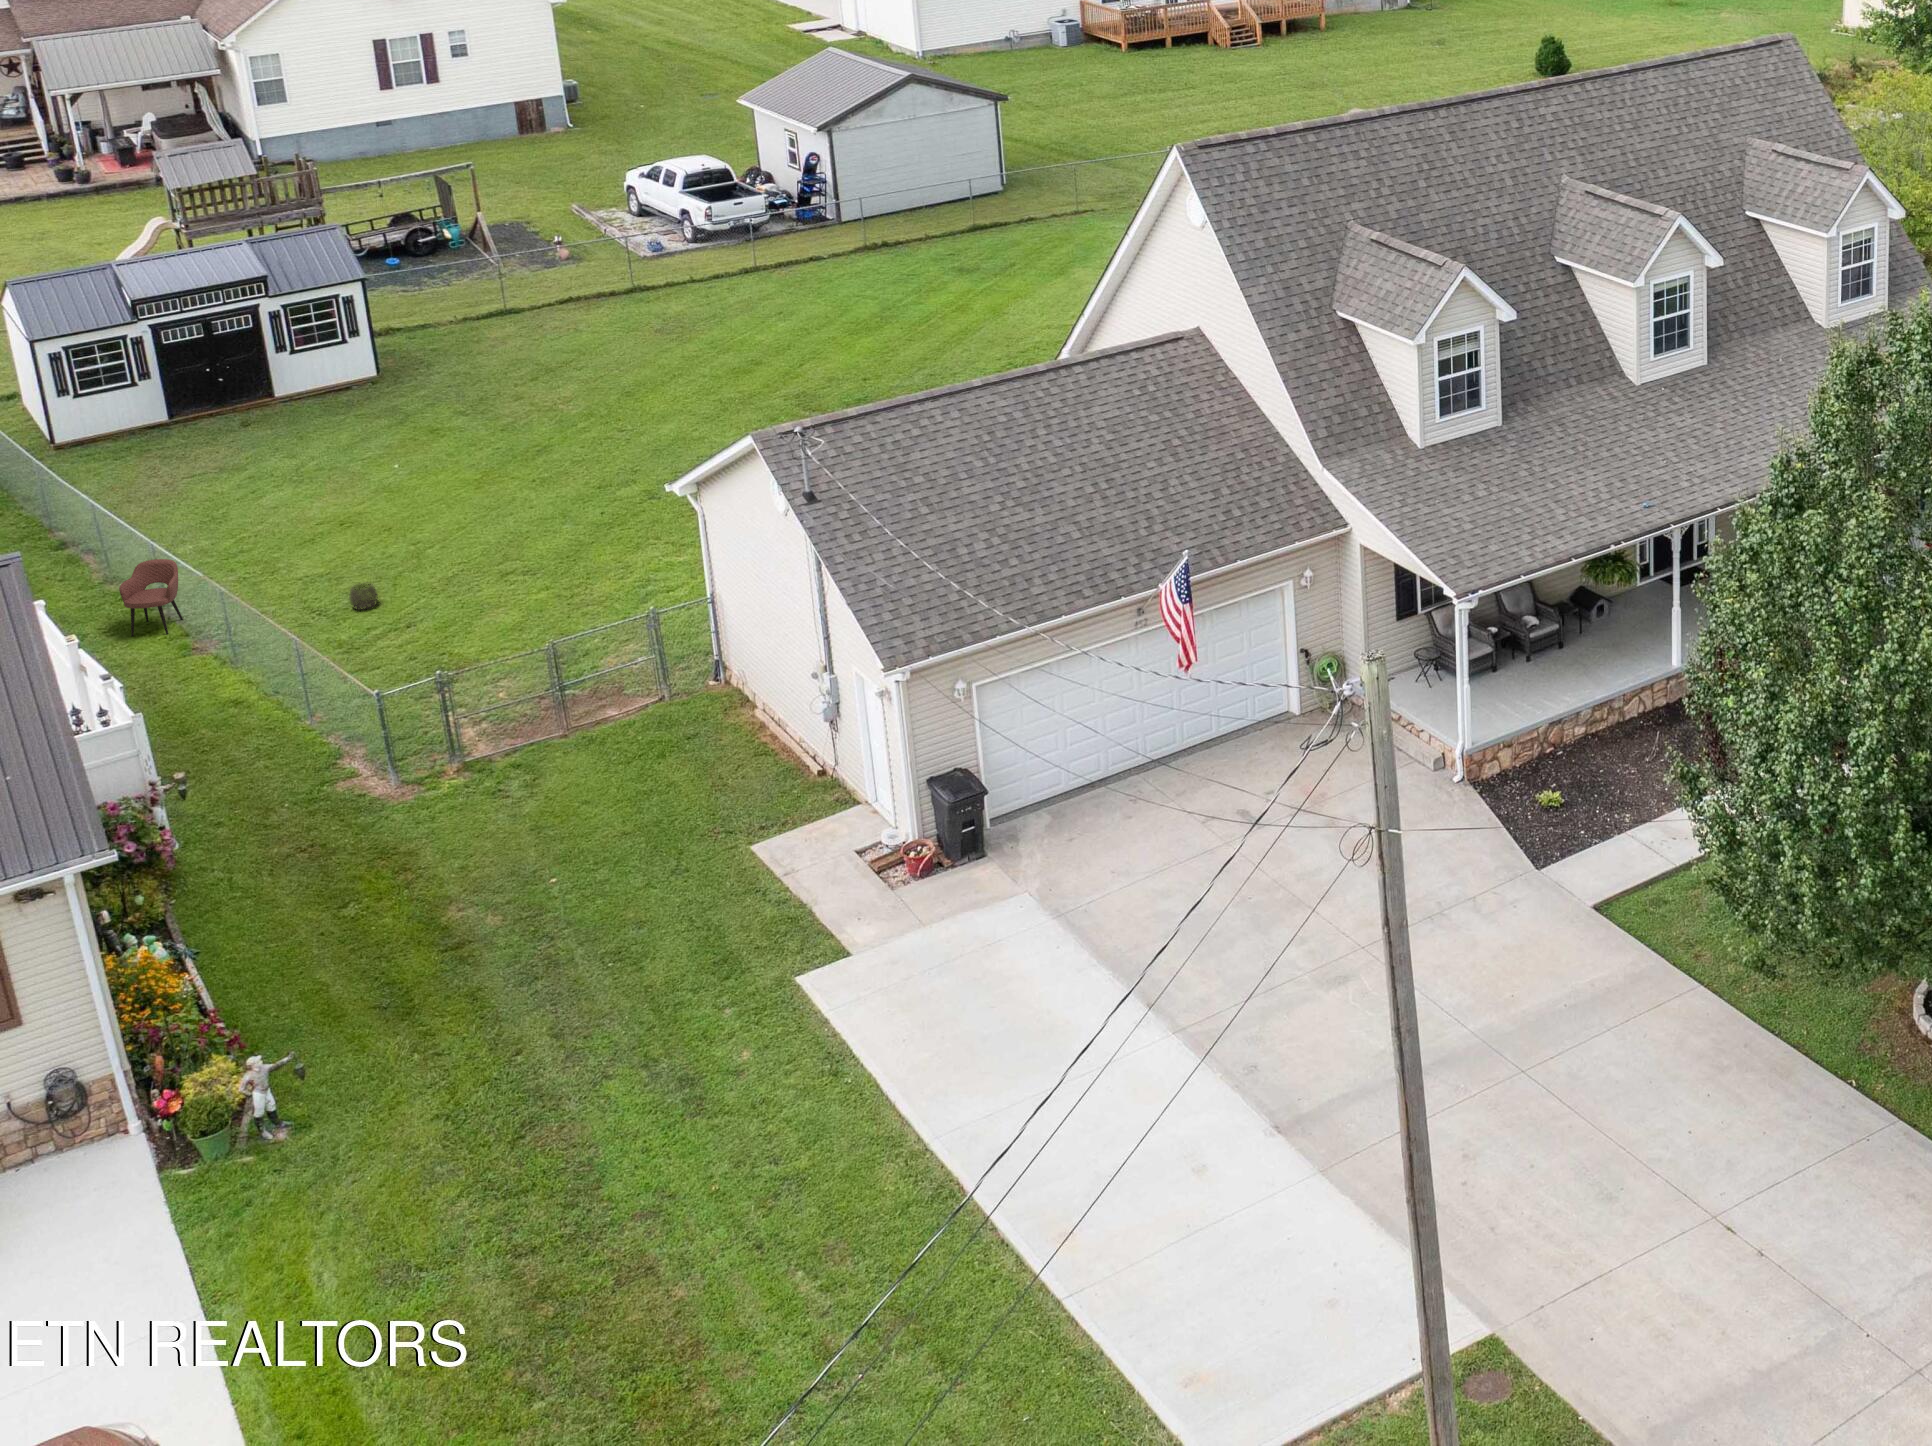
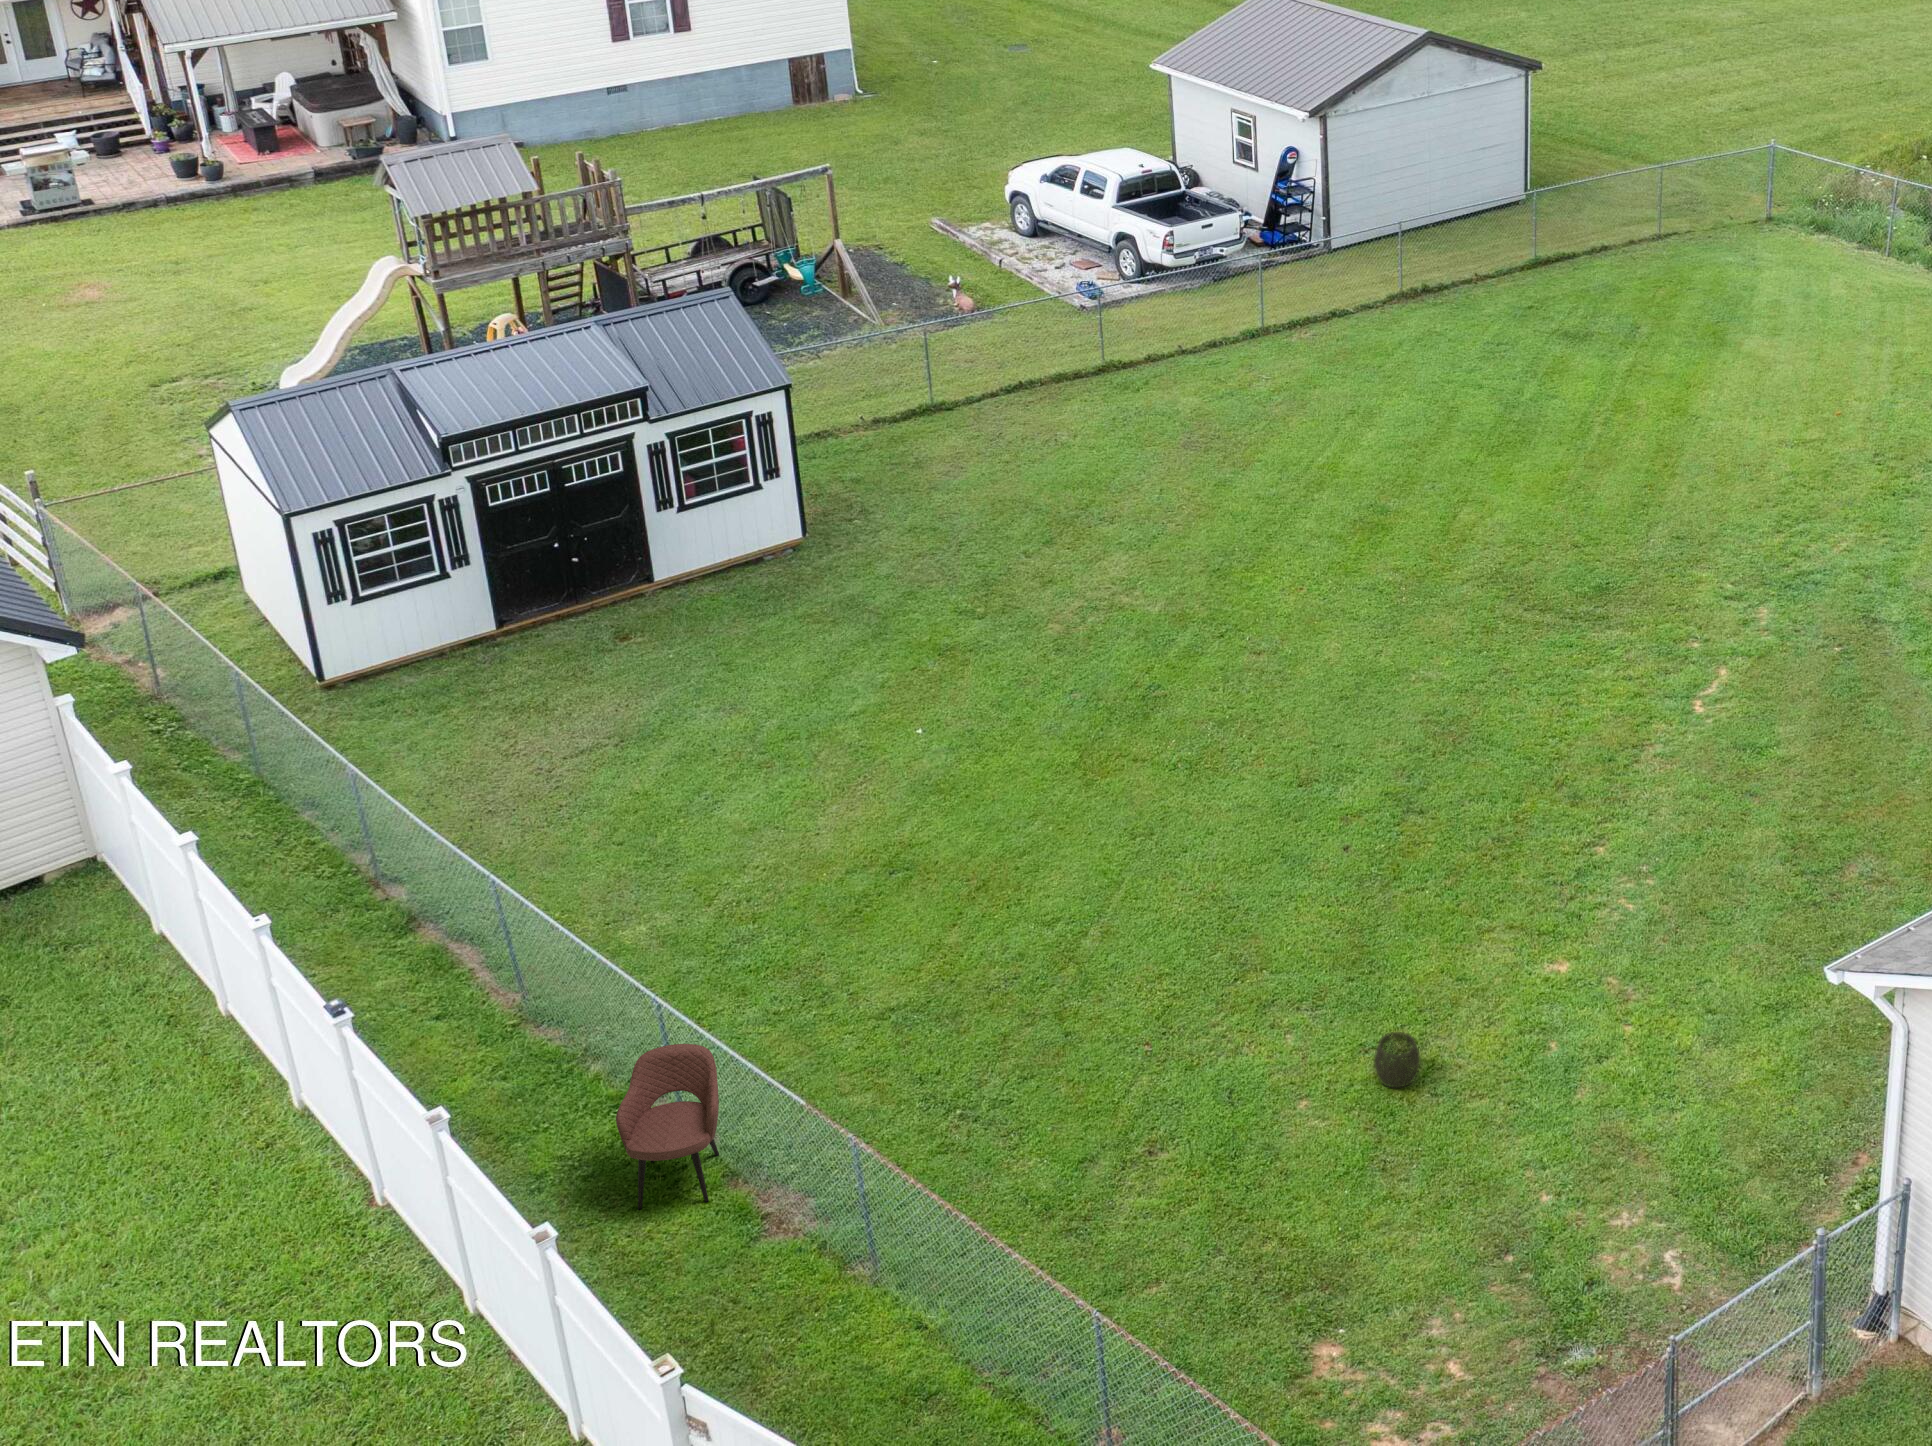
woven basket: present [349,583,378,610] -> present [1374,1032,1420,1088]

